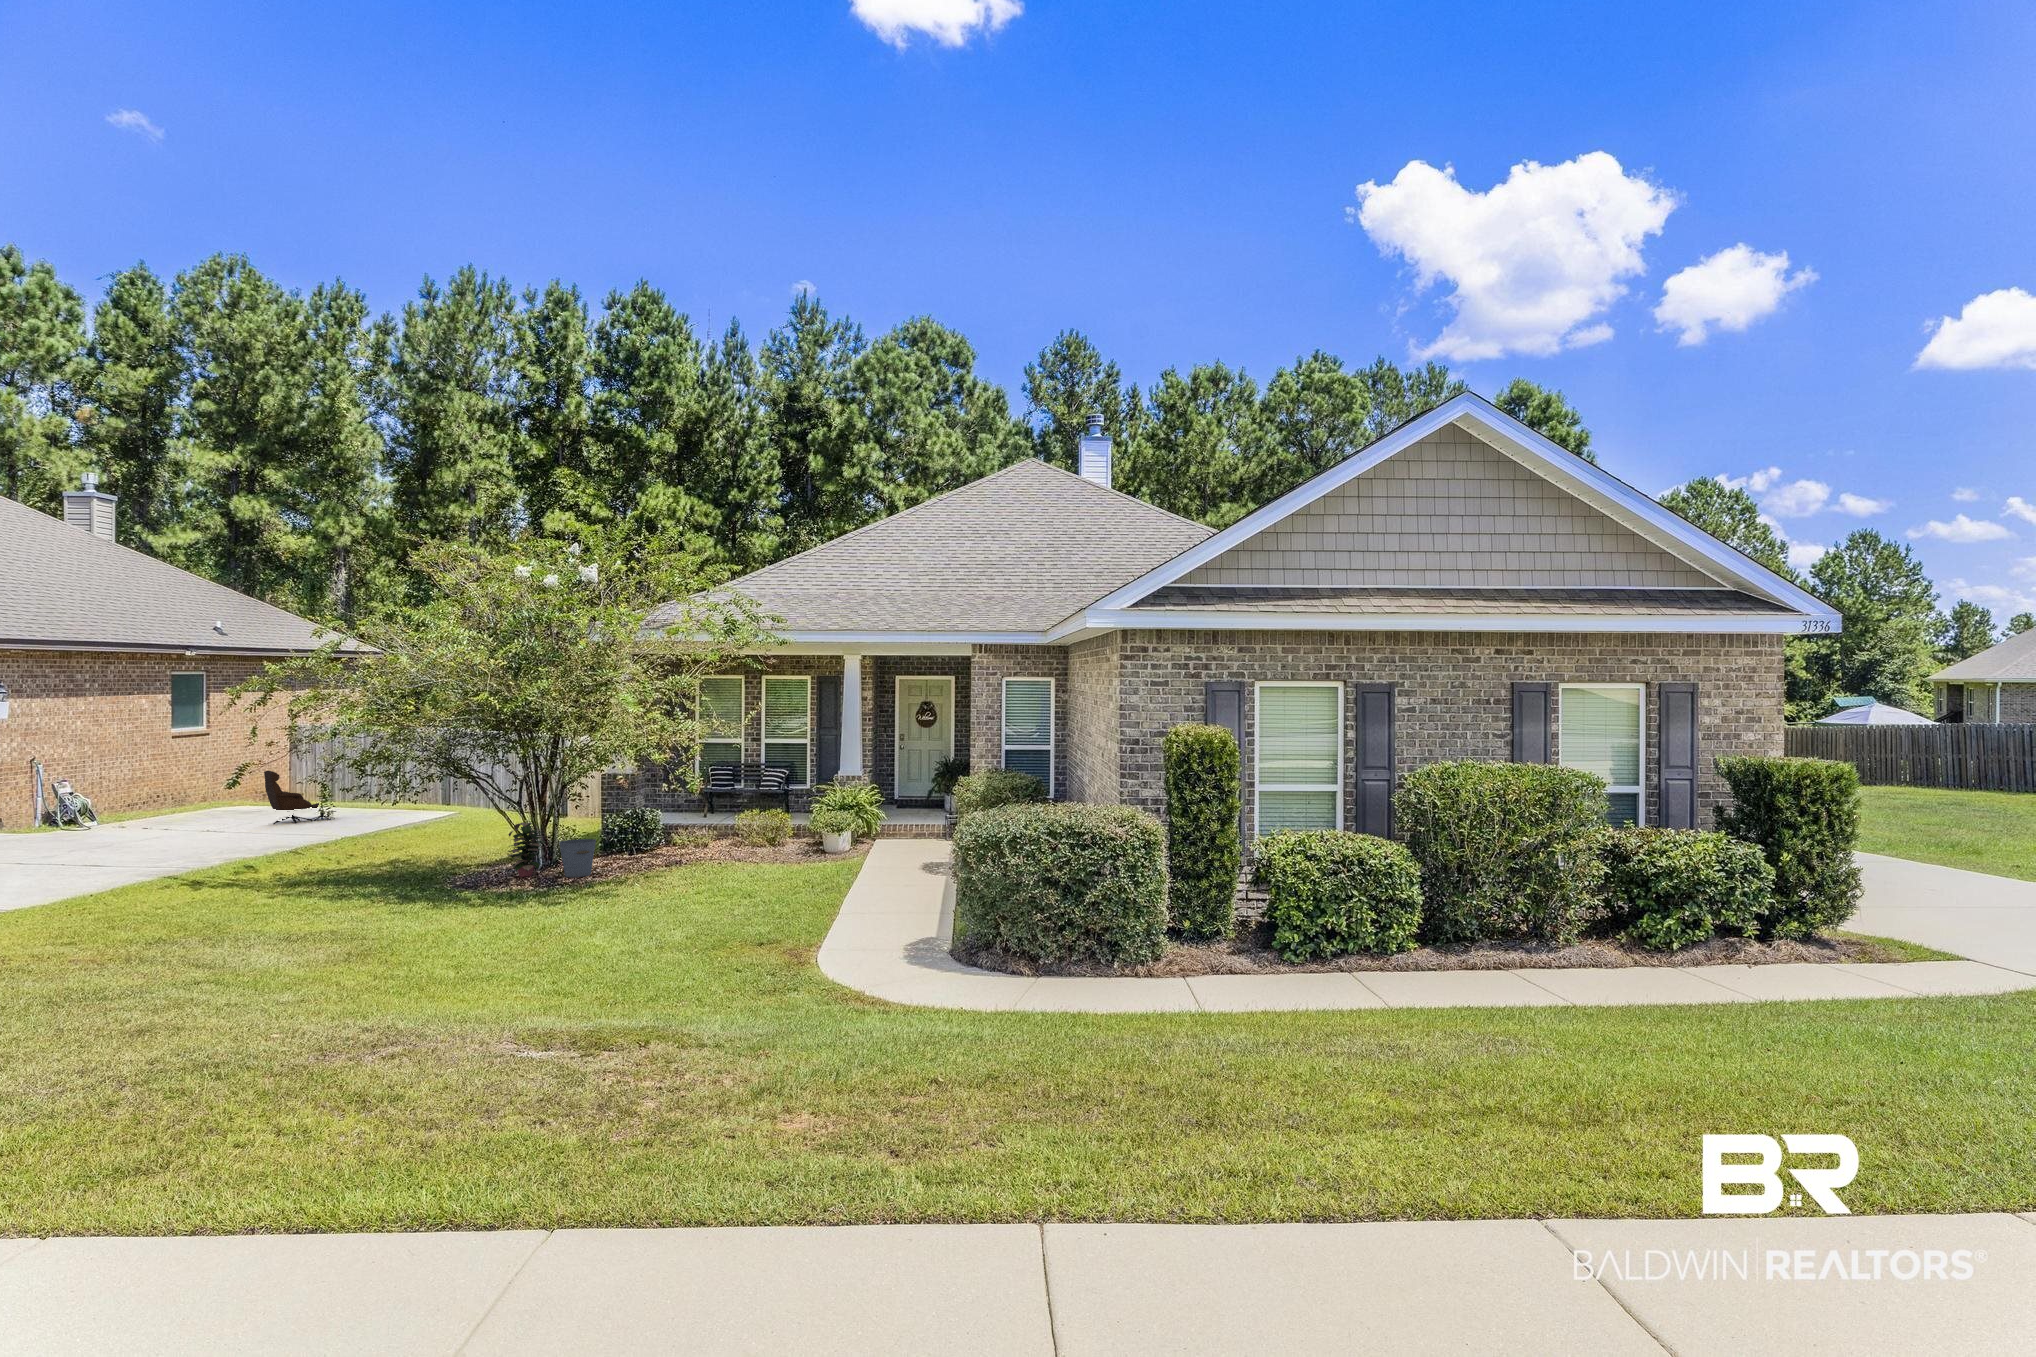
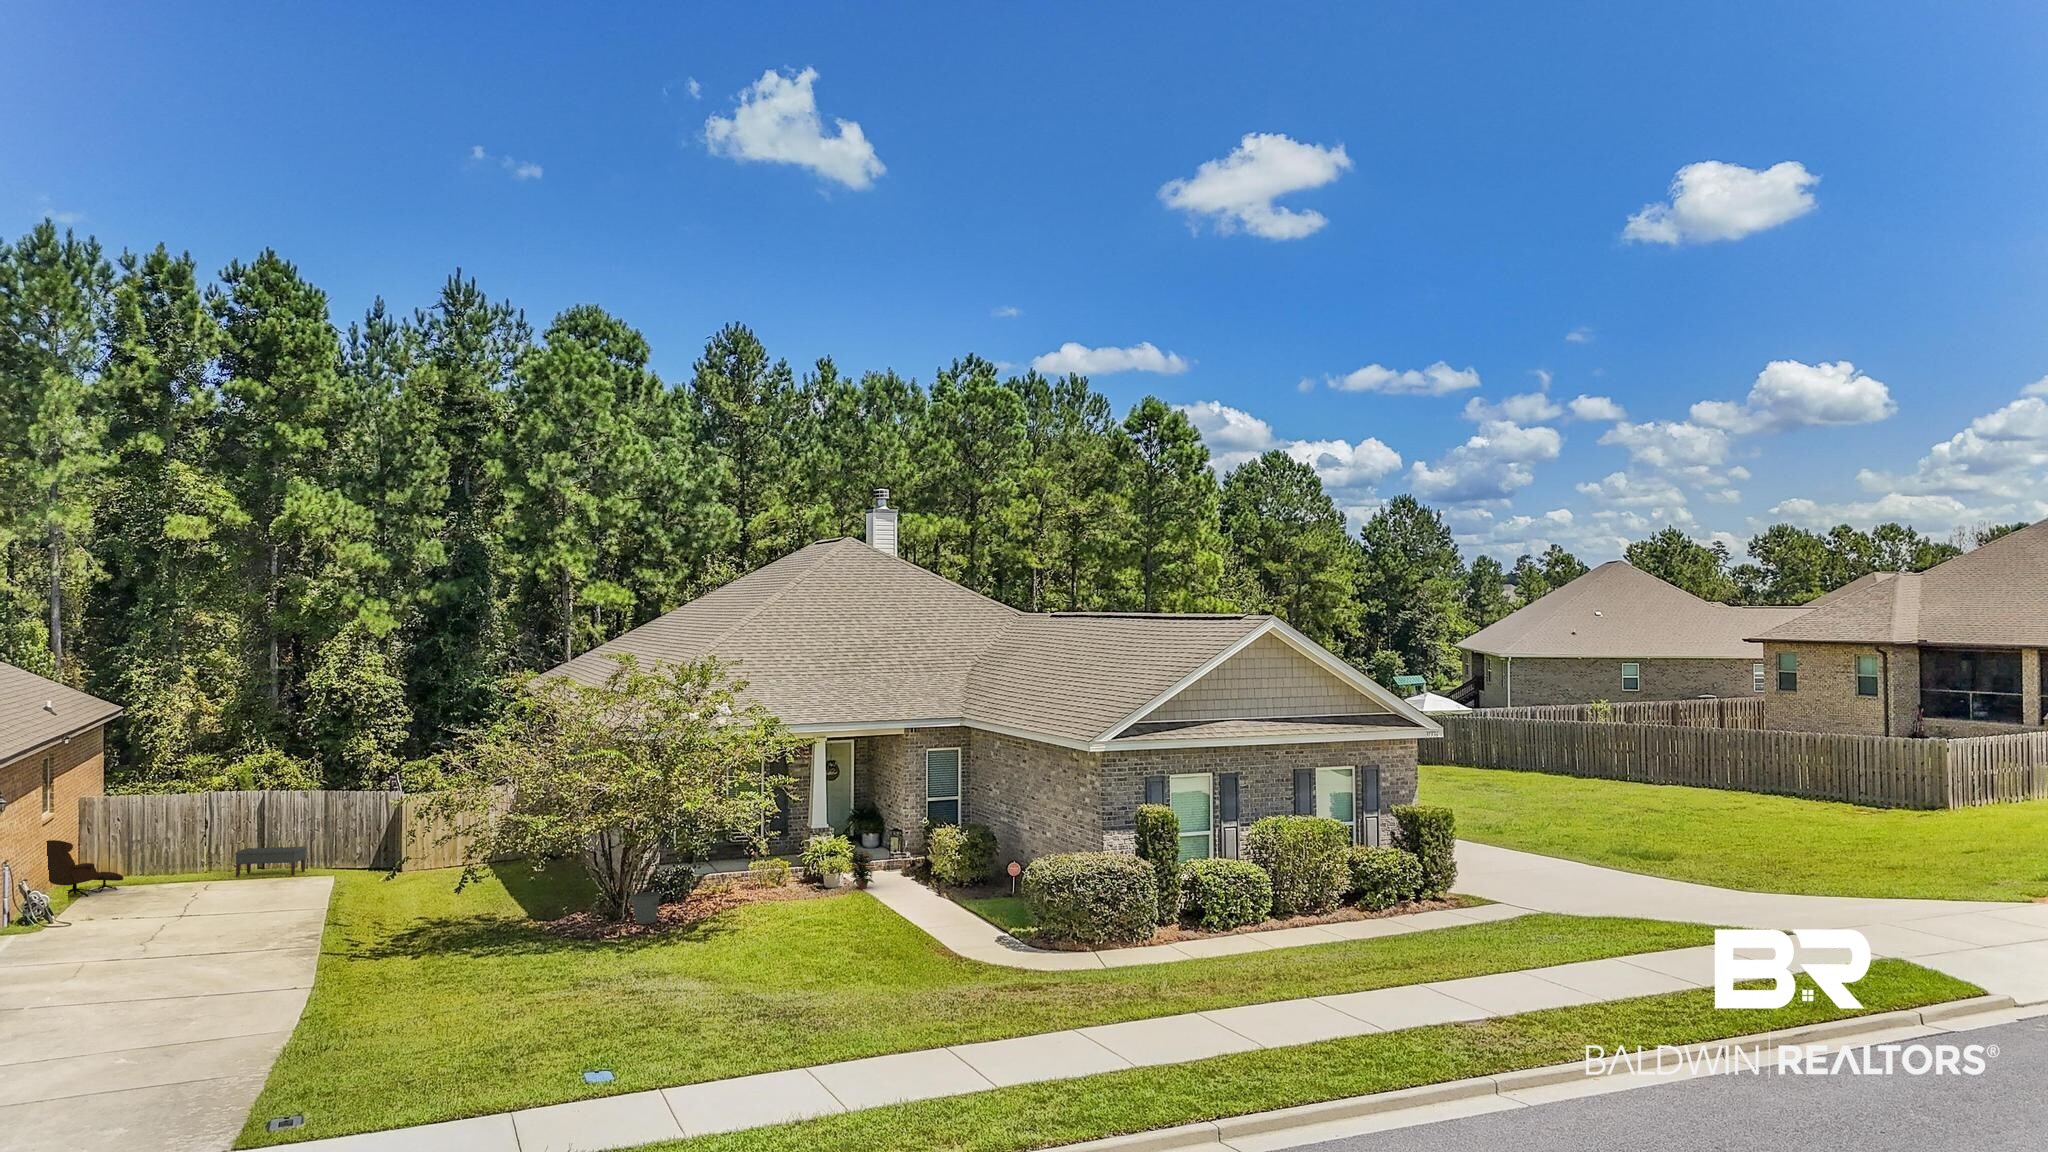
bench: none [430,789,489,816] -> present [235,846,307,877]
decorative plant: present [507,822,546,877] -> present [849,850,874,889]

